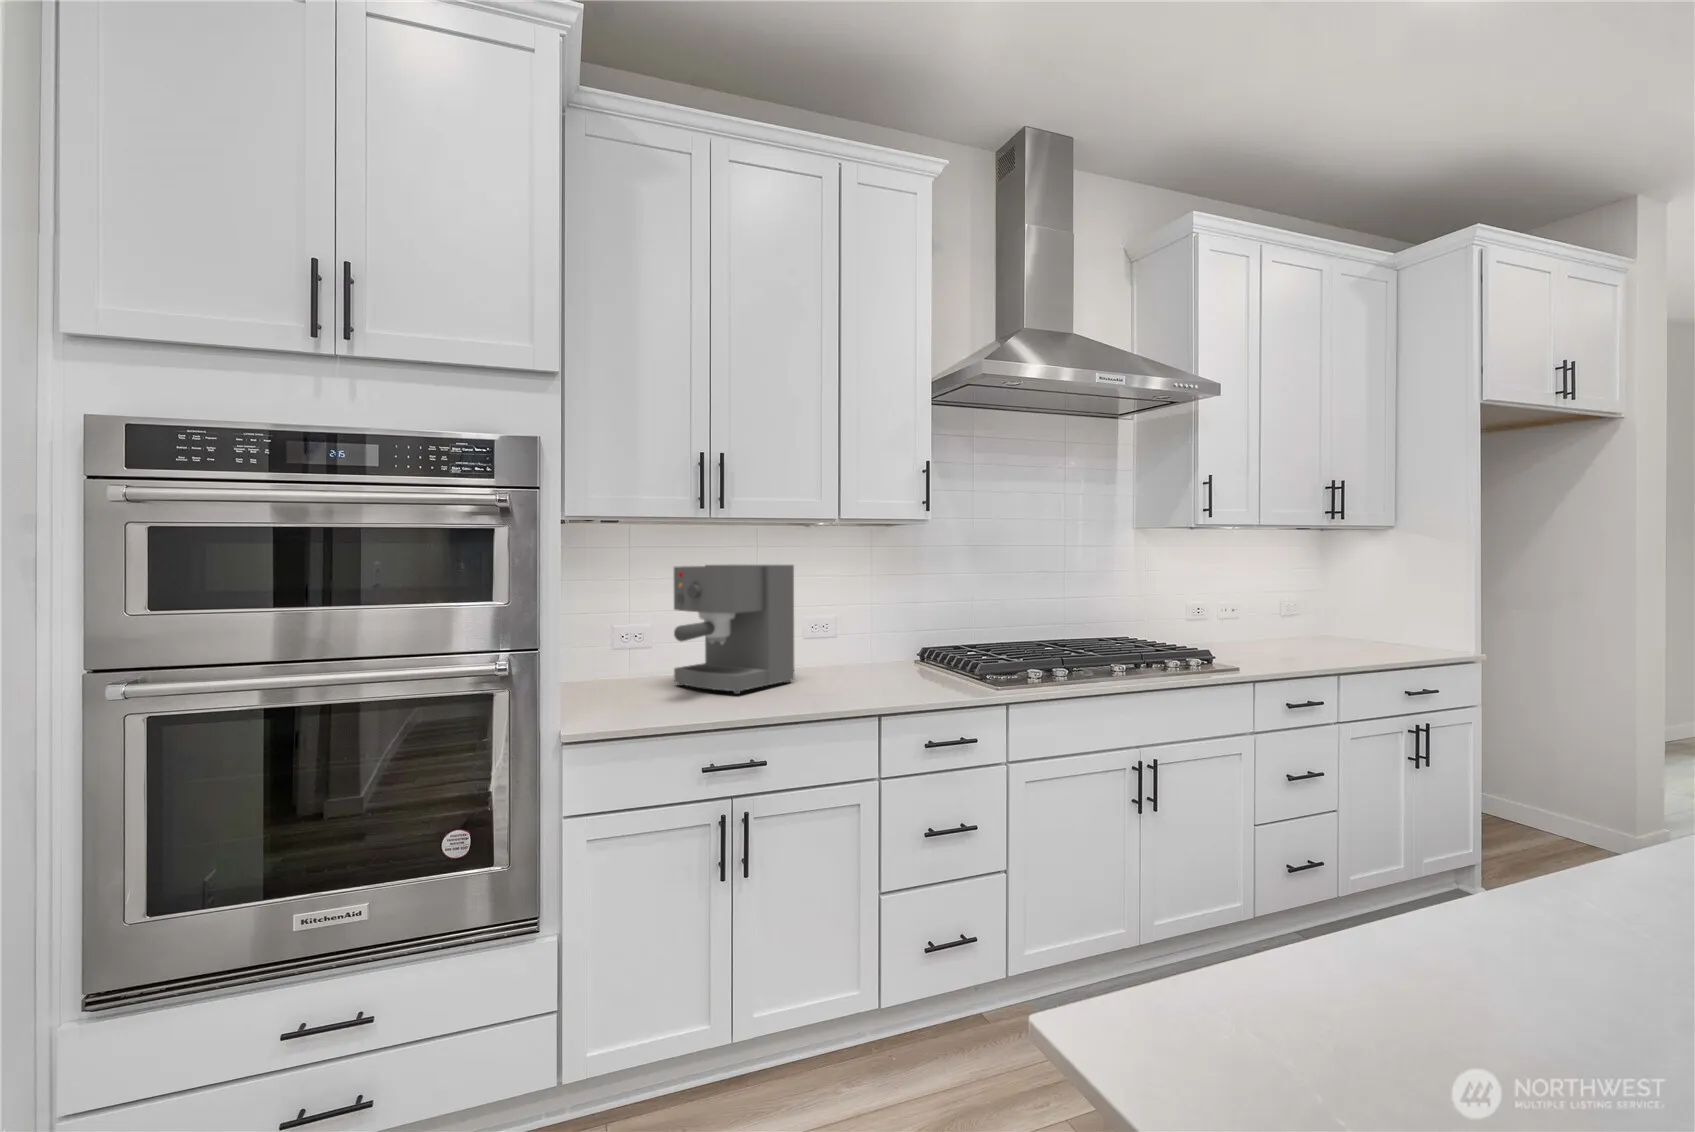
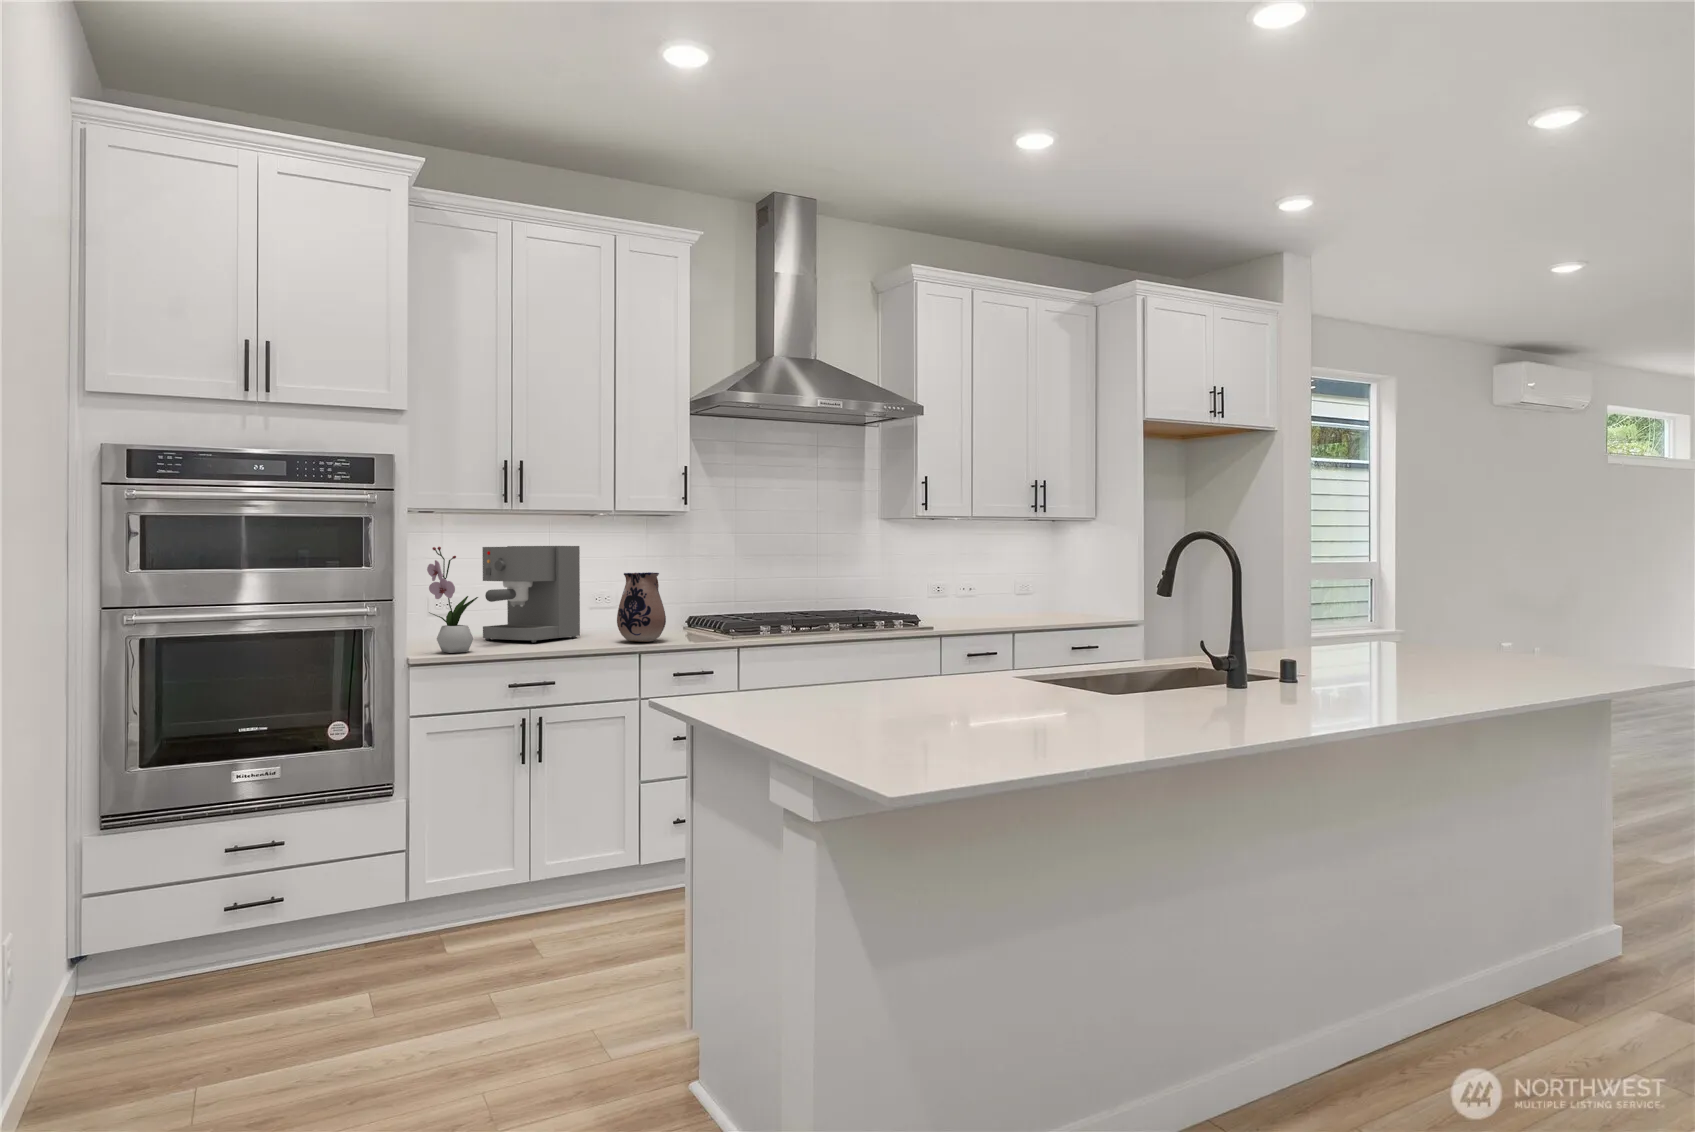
flower arrangement: none [594,569,662,718] -> present [427,547,478,653]
ceramic pitcher: none [845,600,909,695] -> present [617,572,666,642]

